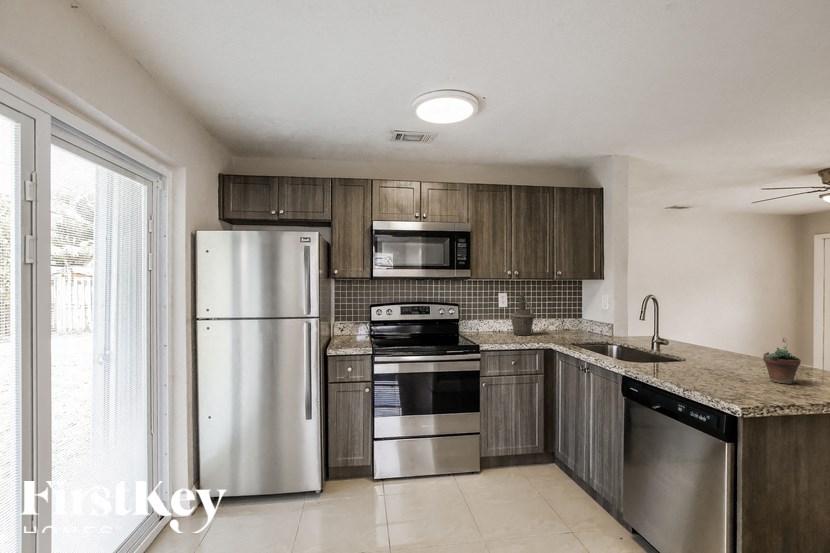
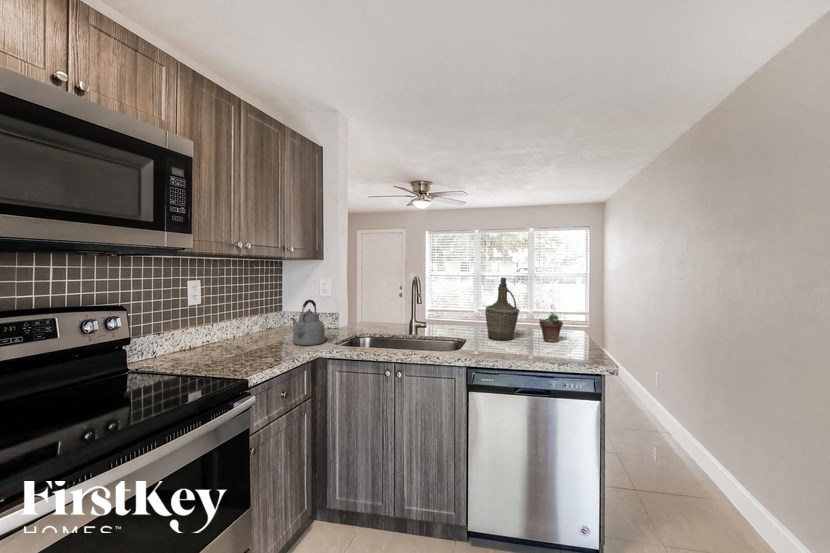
bottle: present [511,294,534,335] -> present [485,277,519,340]
kettle: none [541,309,573,342] -> present [290,300,325,345]

